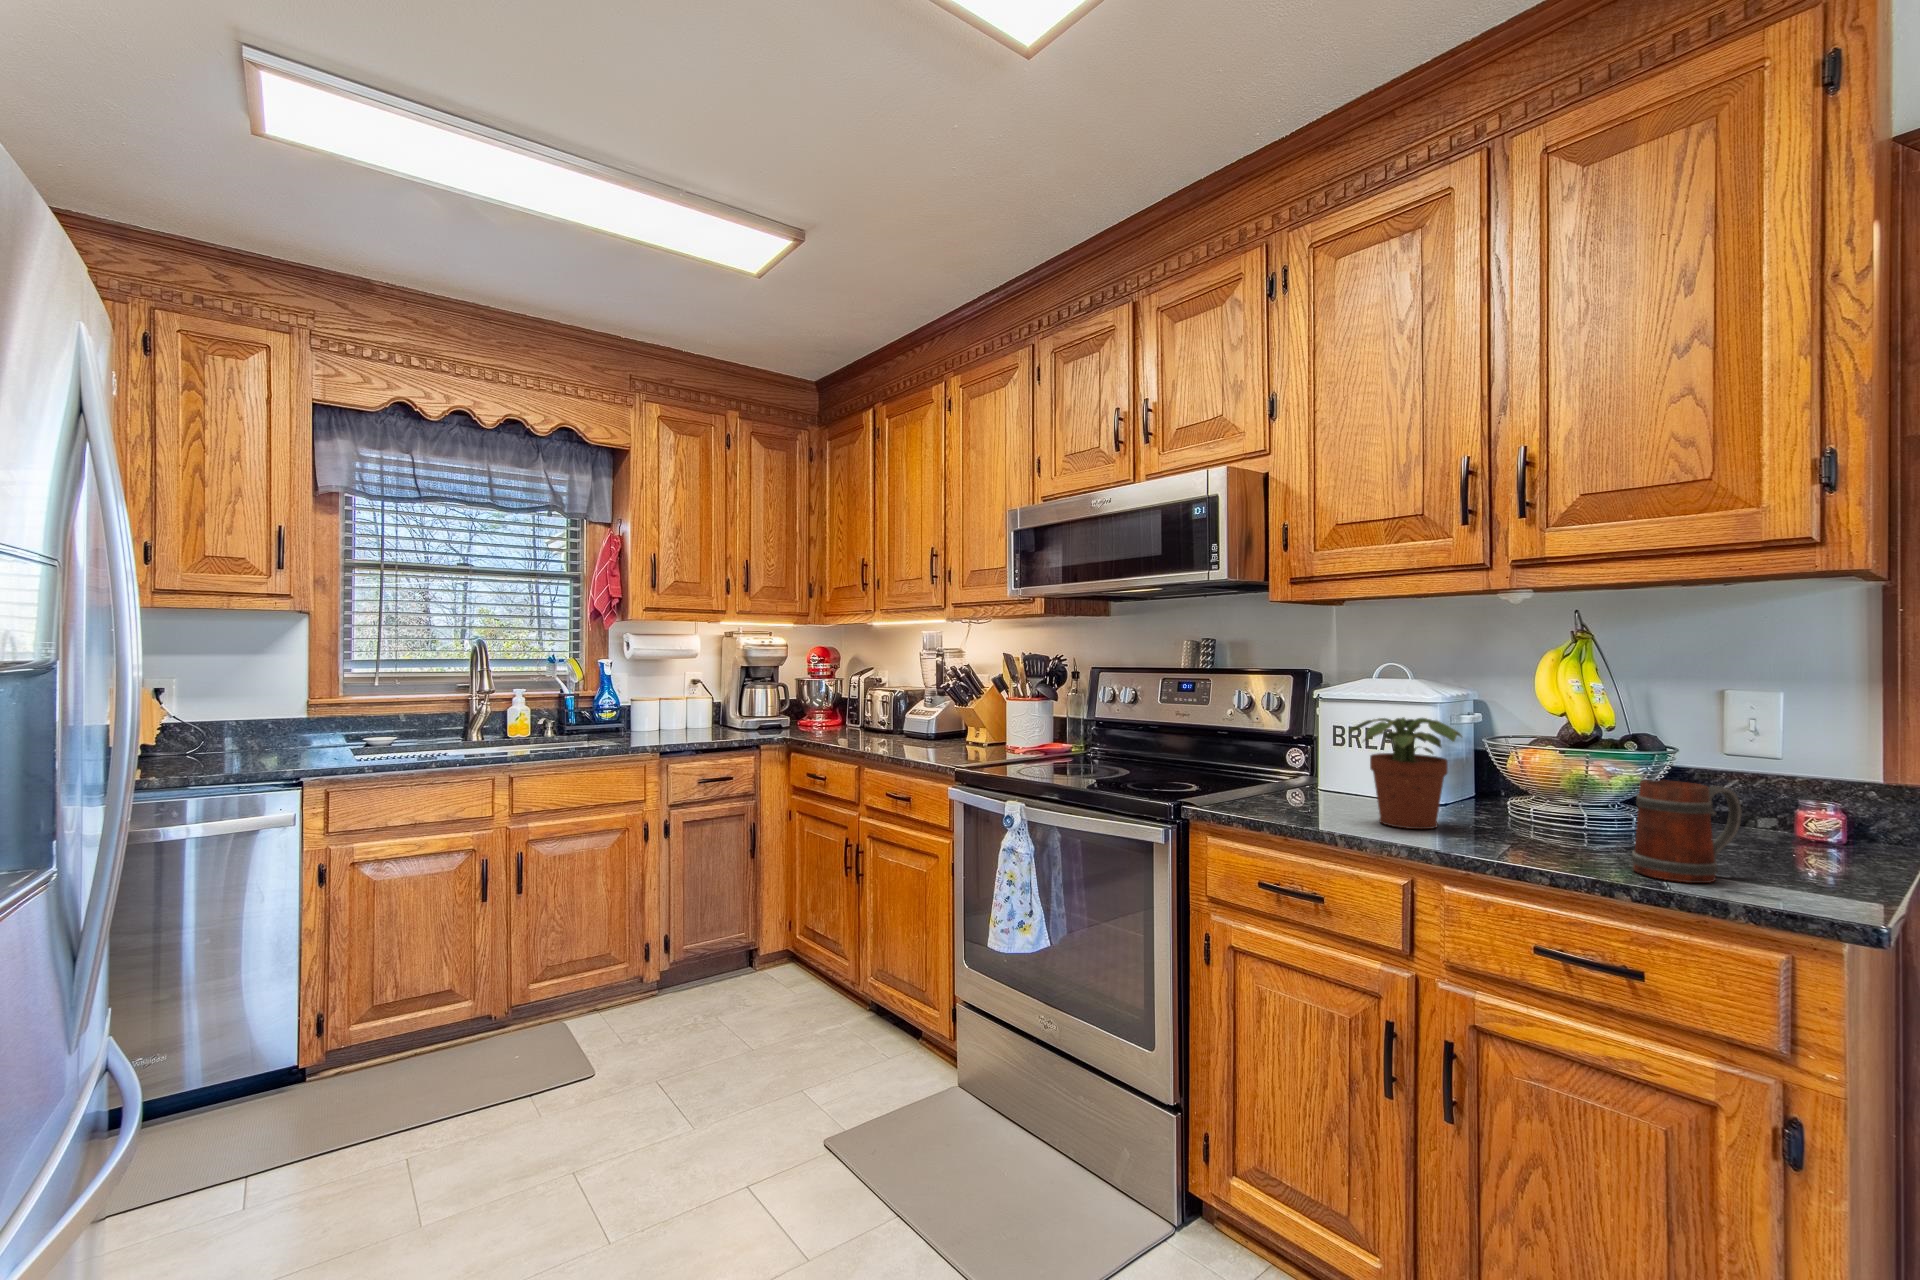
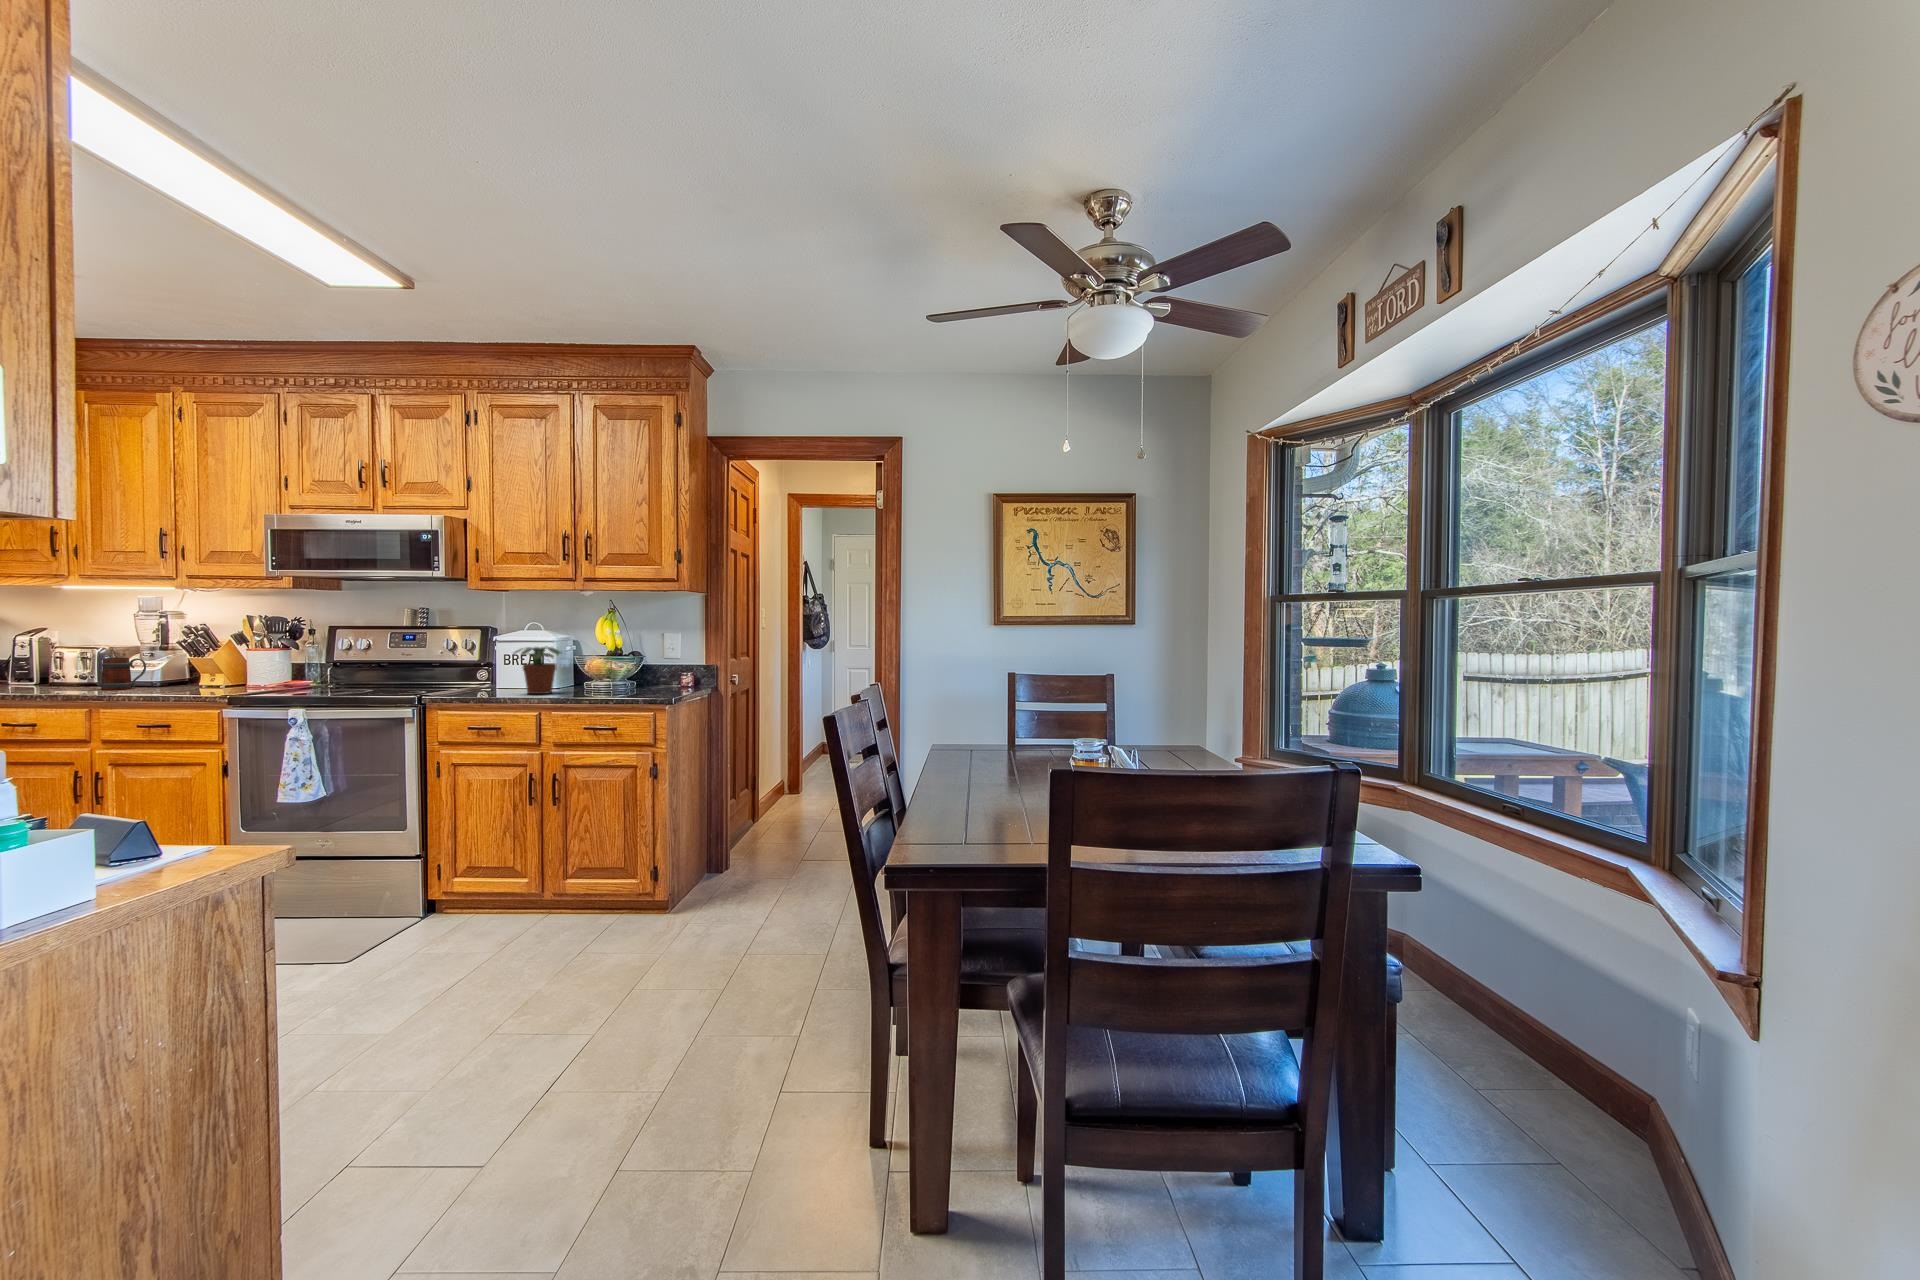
mug: present [1632,780,1742,883] -> present [100,658,146,690]

